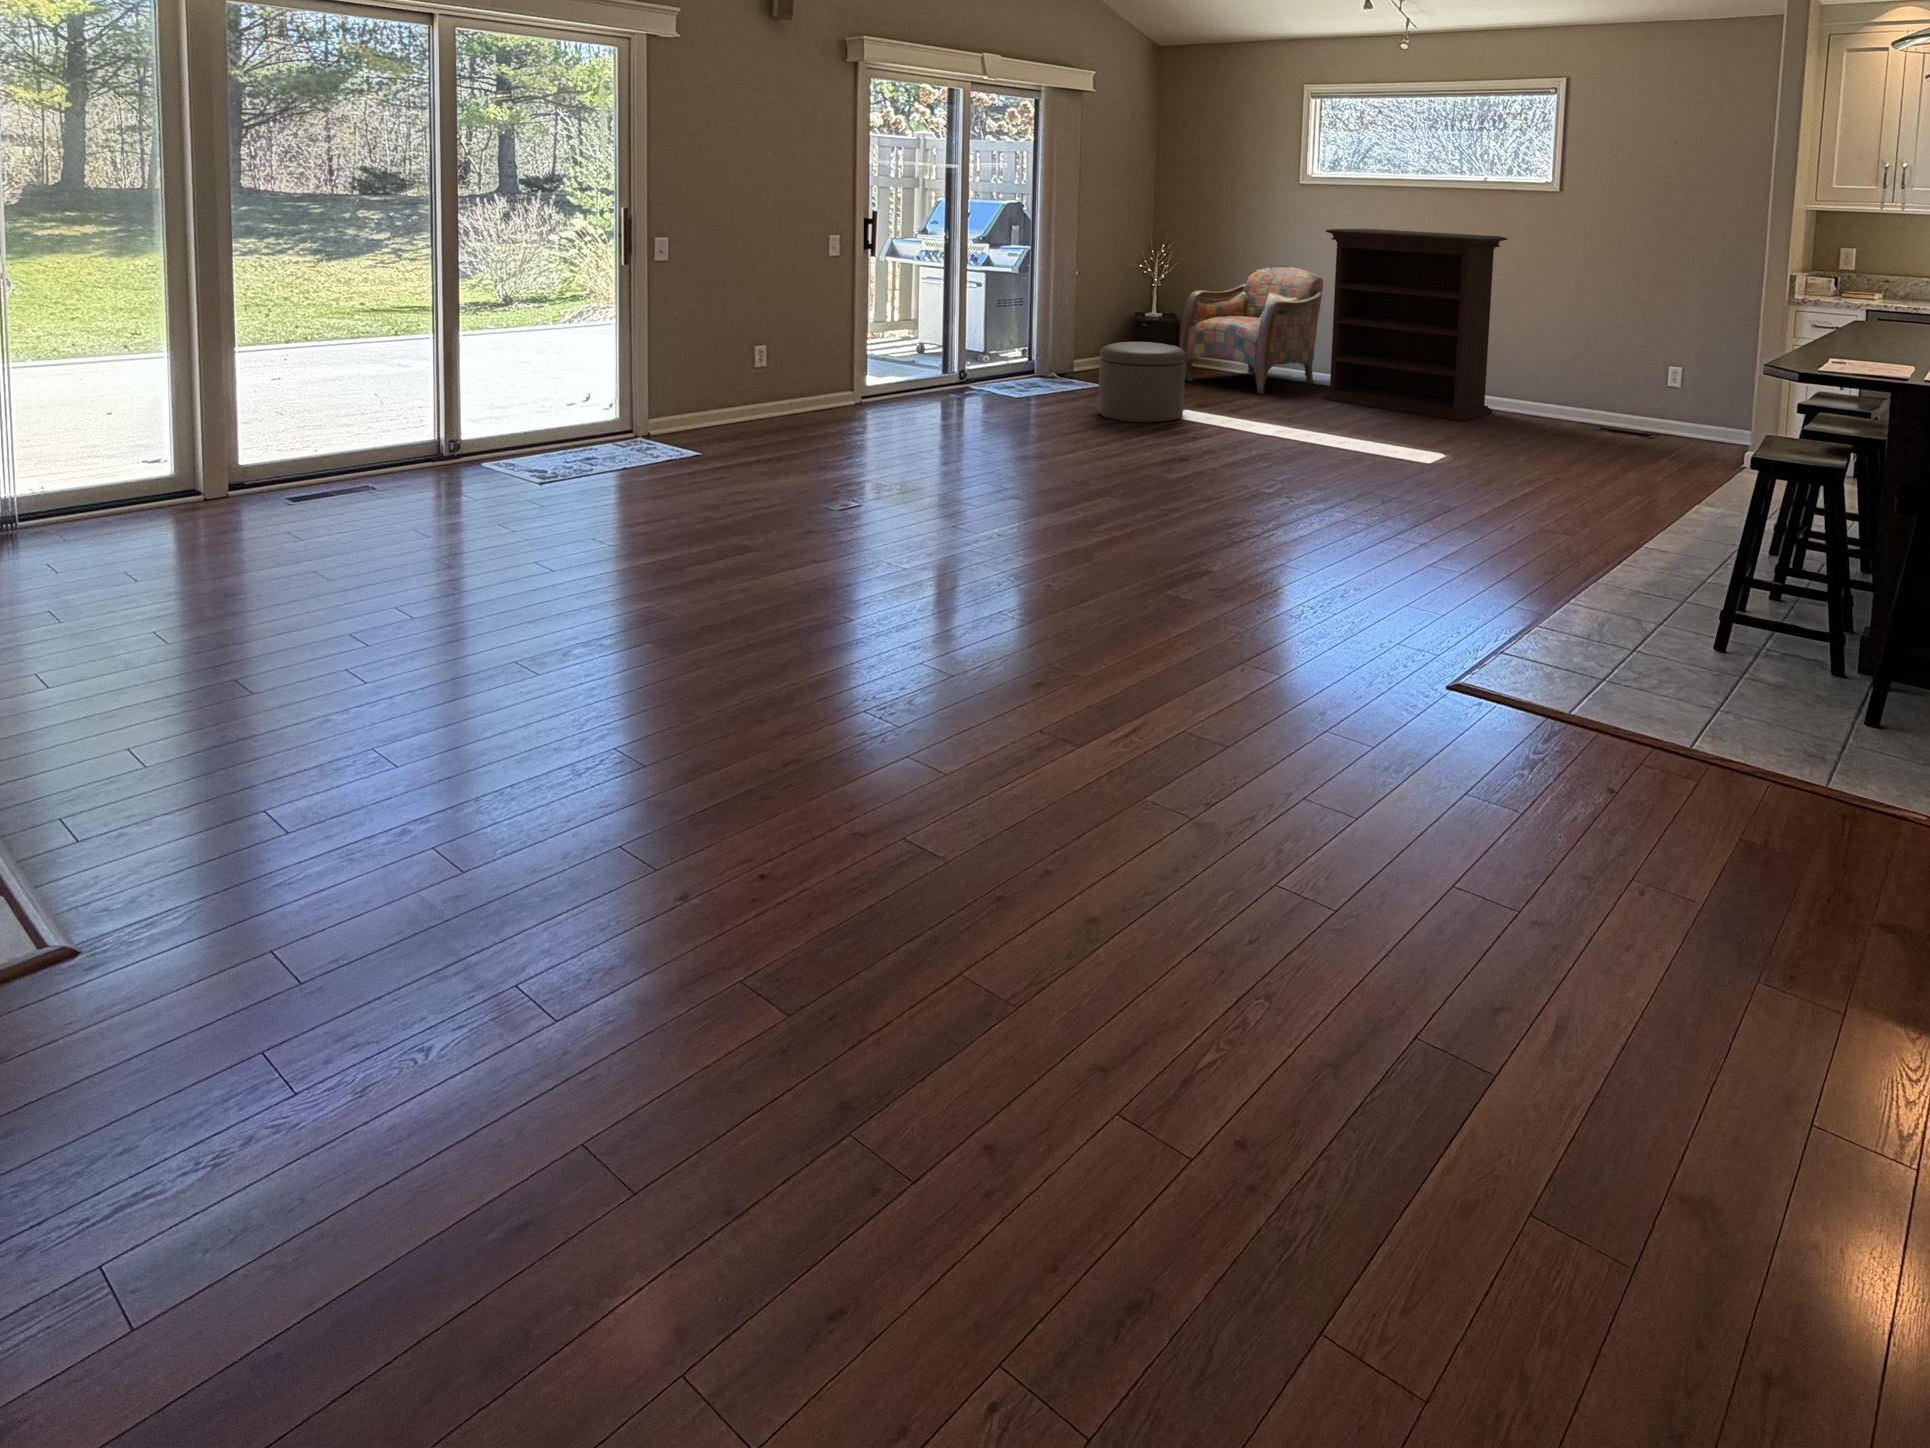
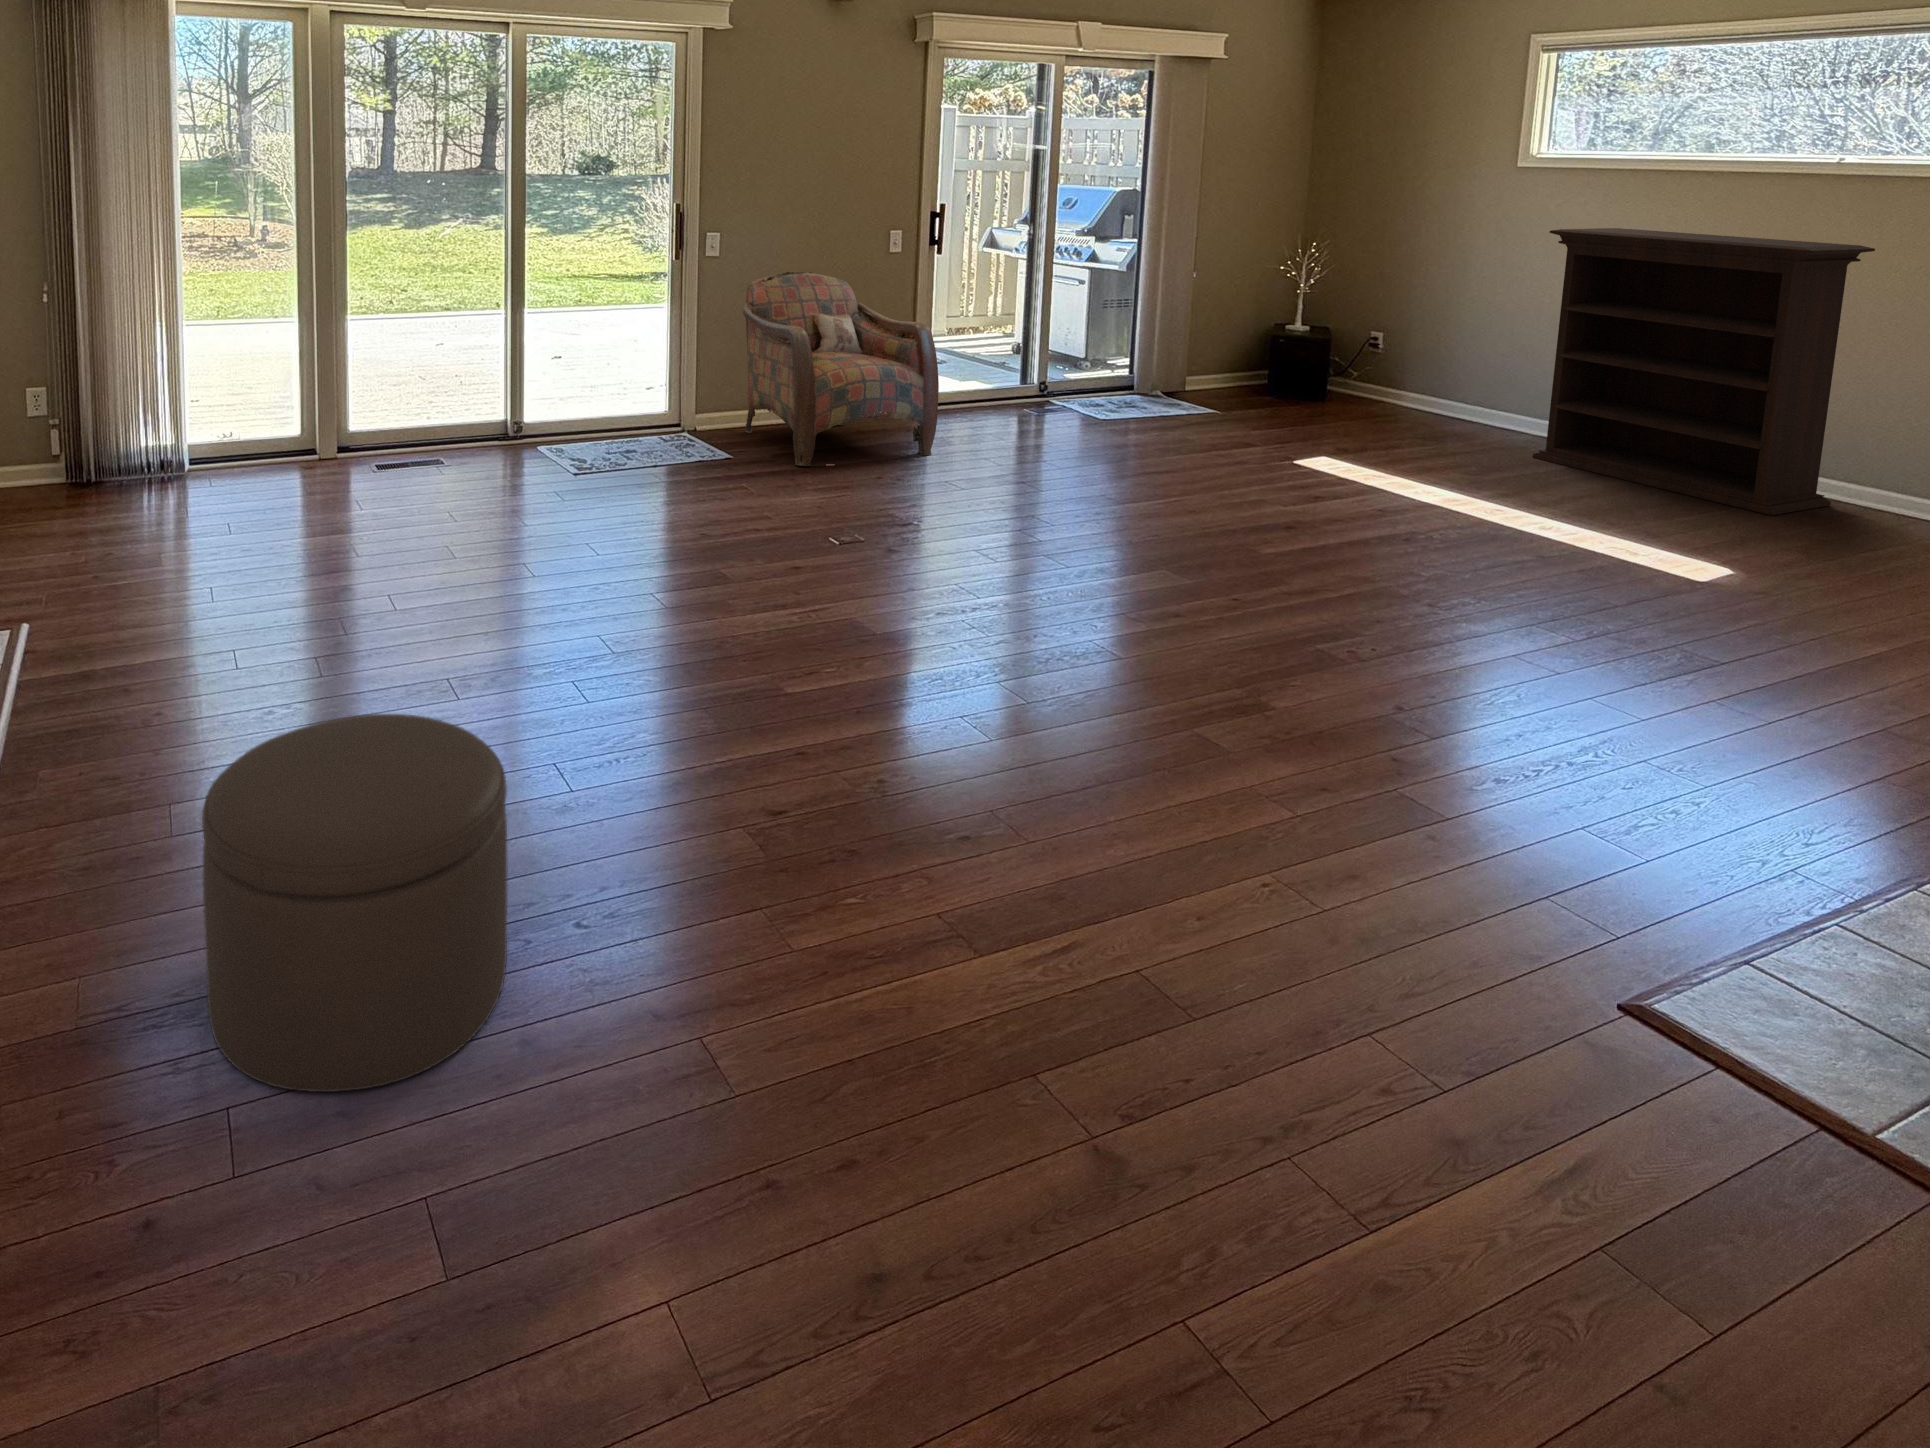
armchair: present [1180,266,1323,393] -> present [742,272,939,466]
ottoman: present [1099,342,1185,422] -> present [202,714,508,1092]

